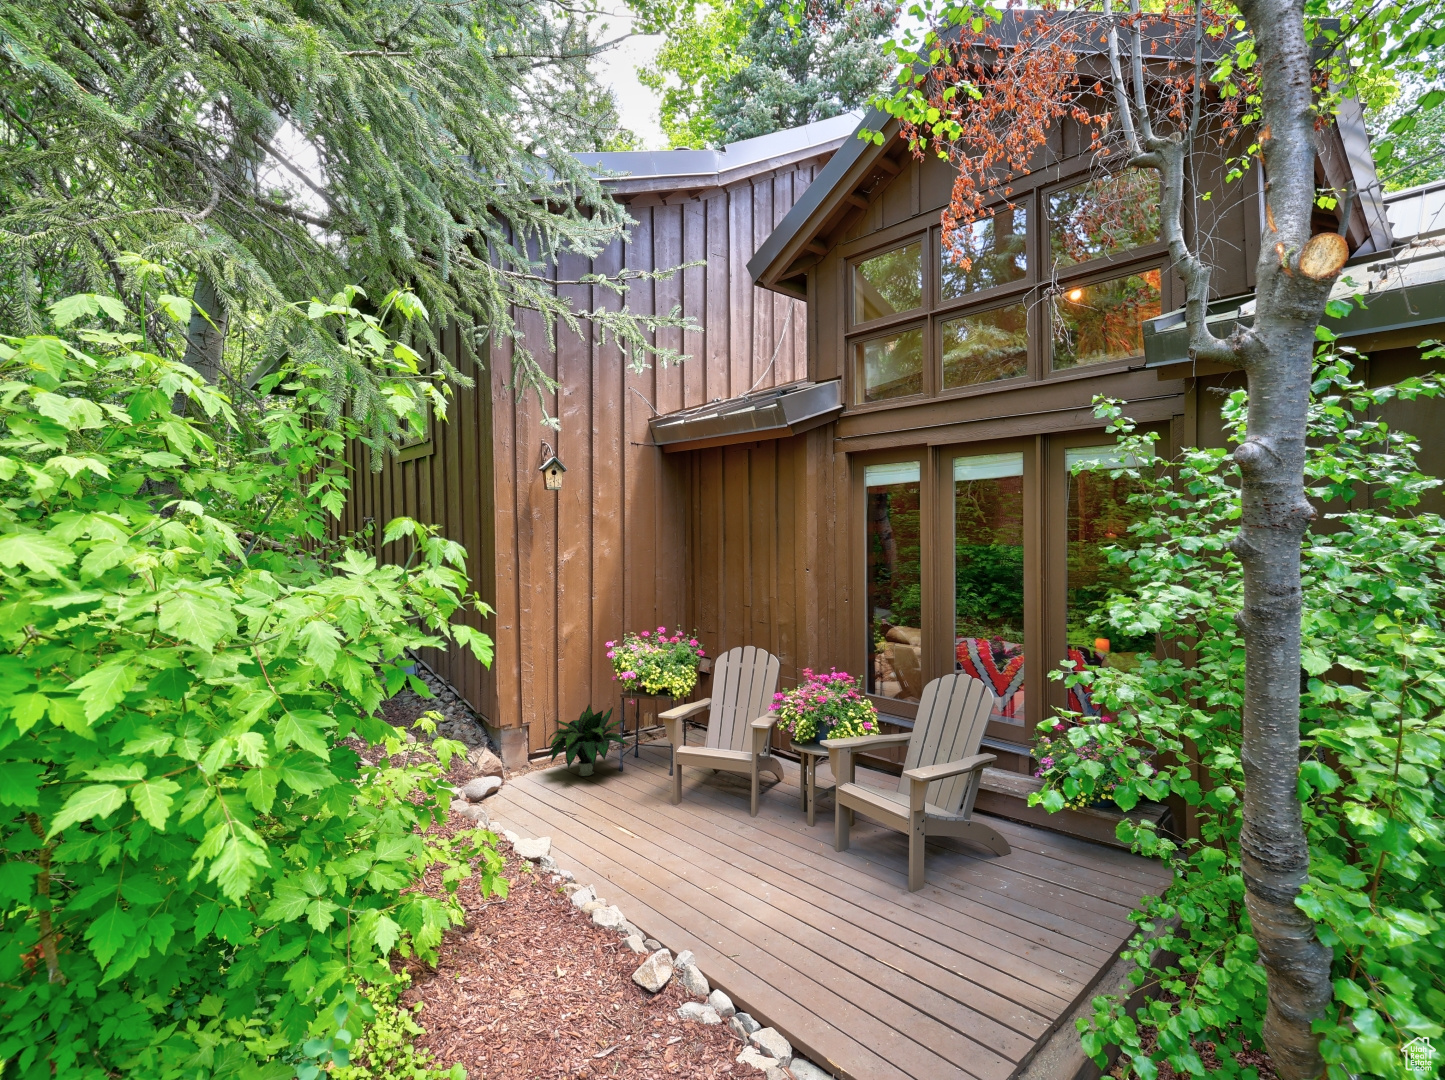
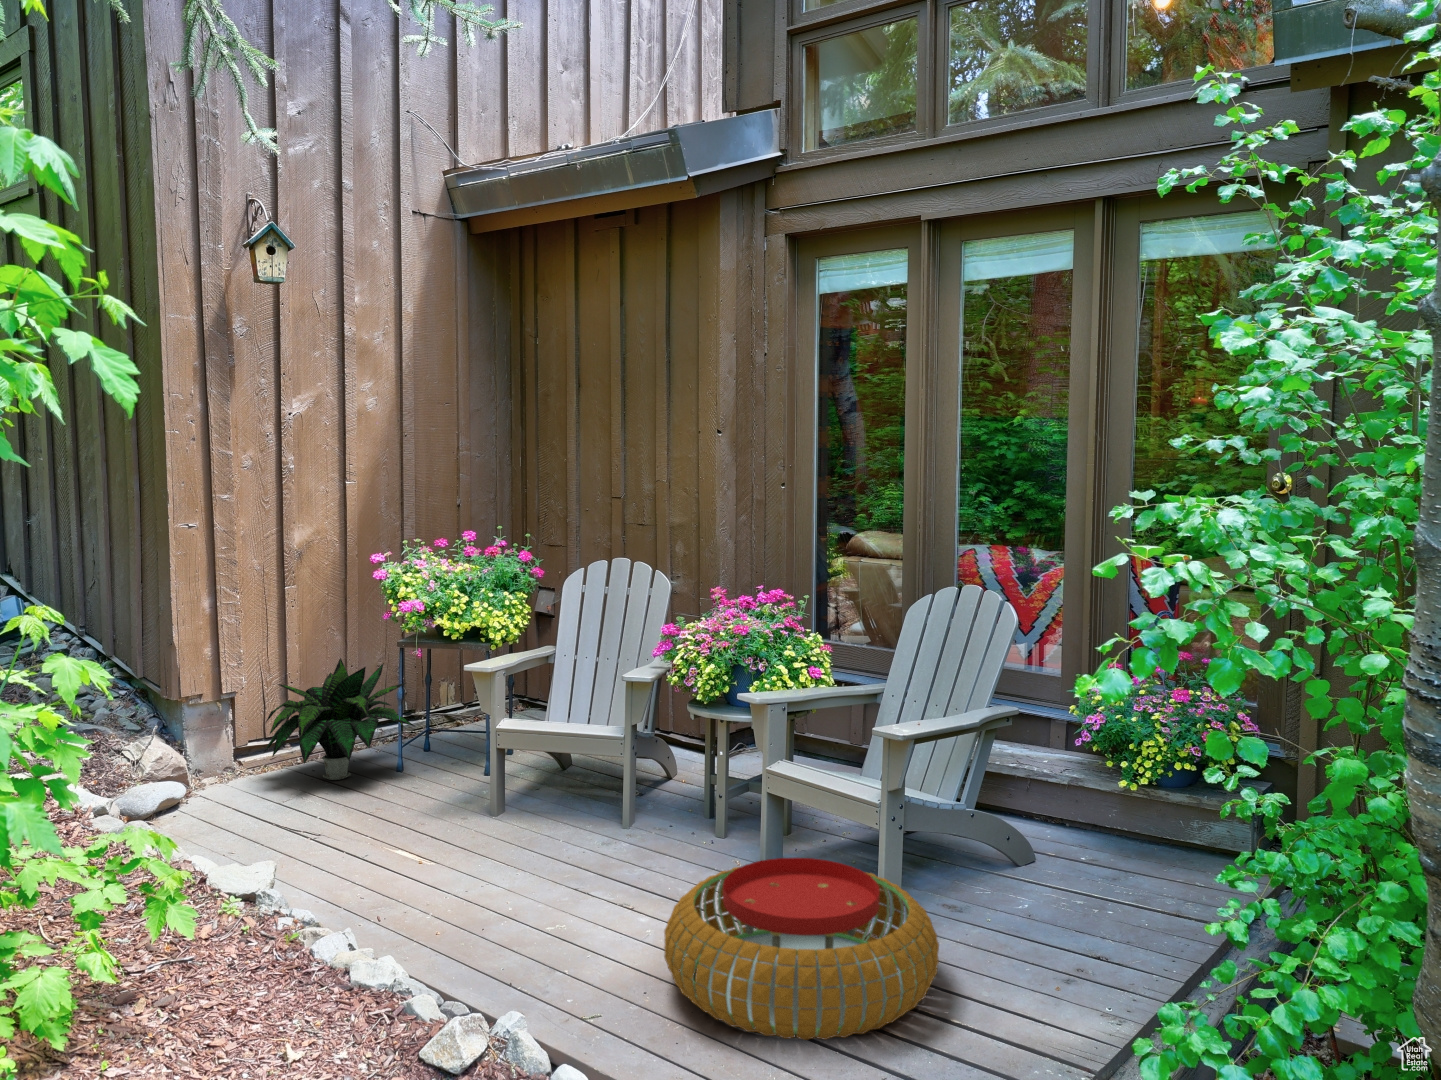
pouf: none [777,856,950,987] -> present [664,858,939,1040]

